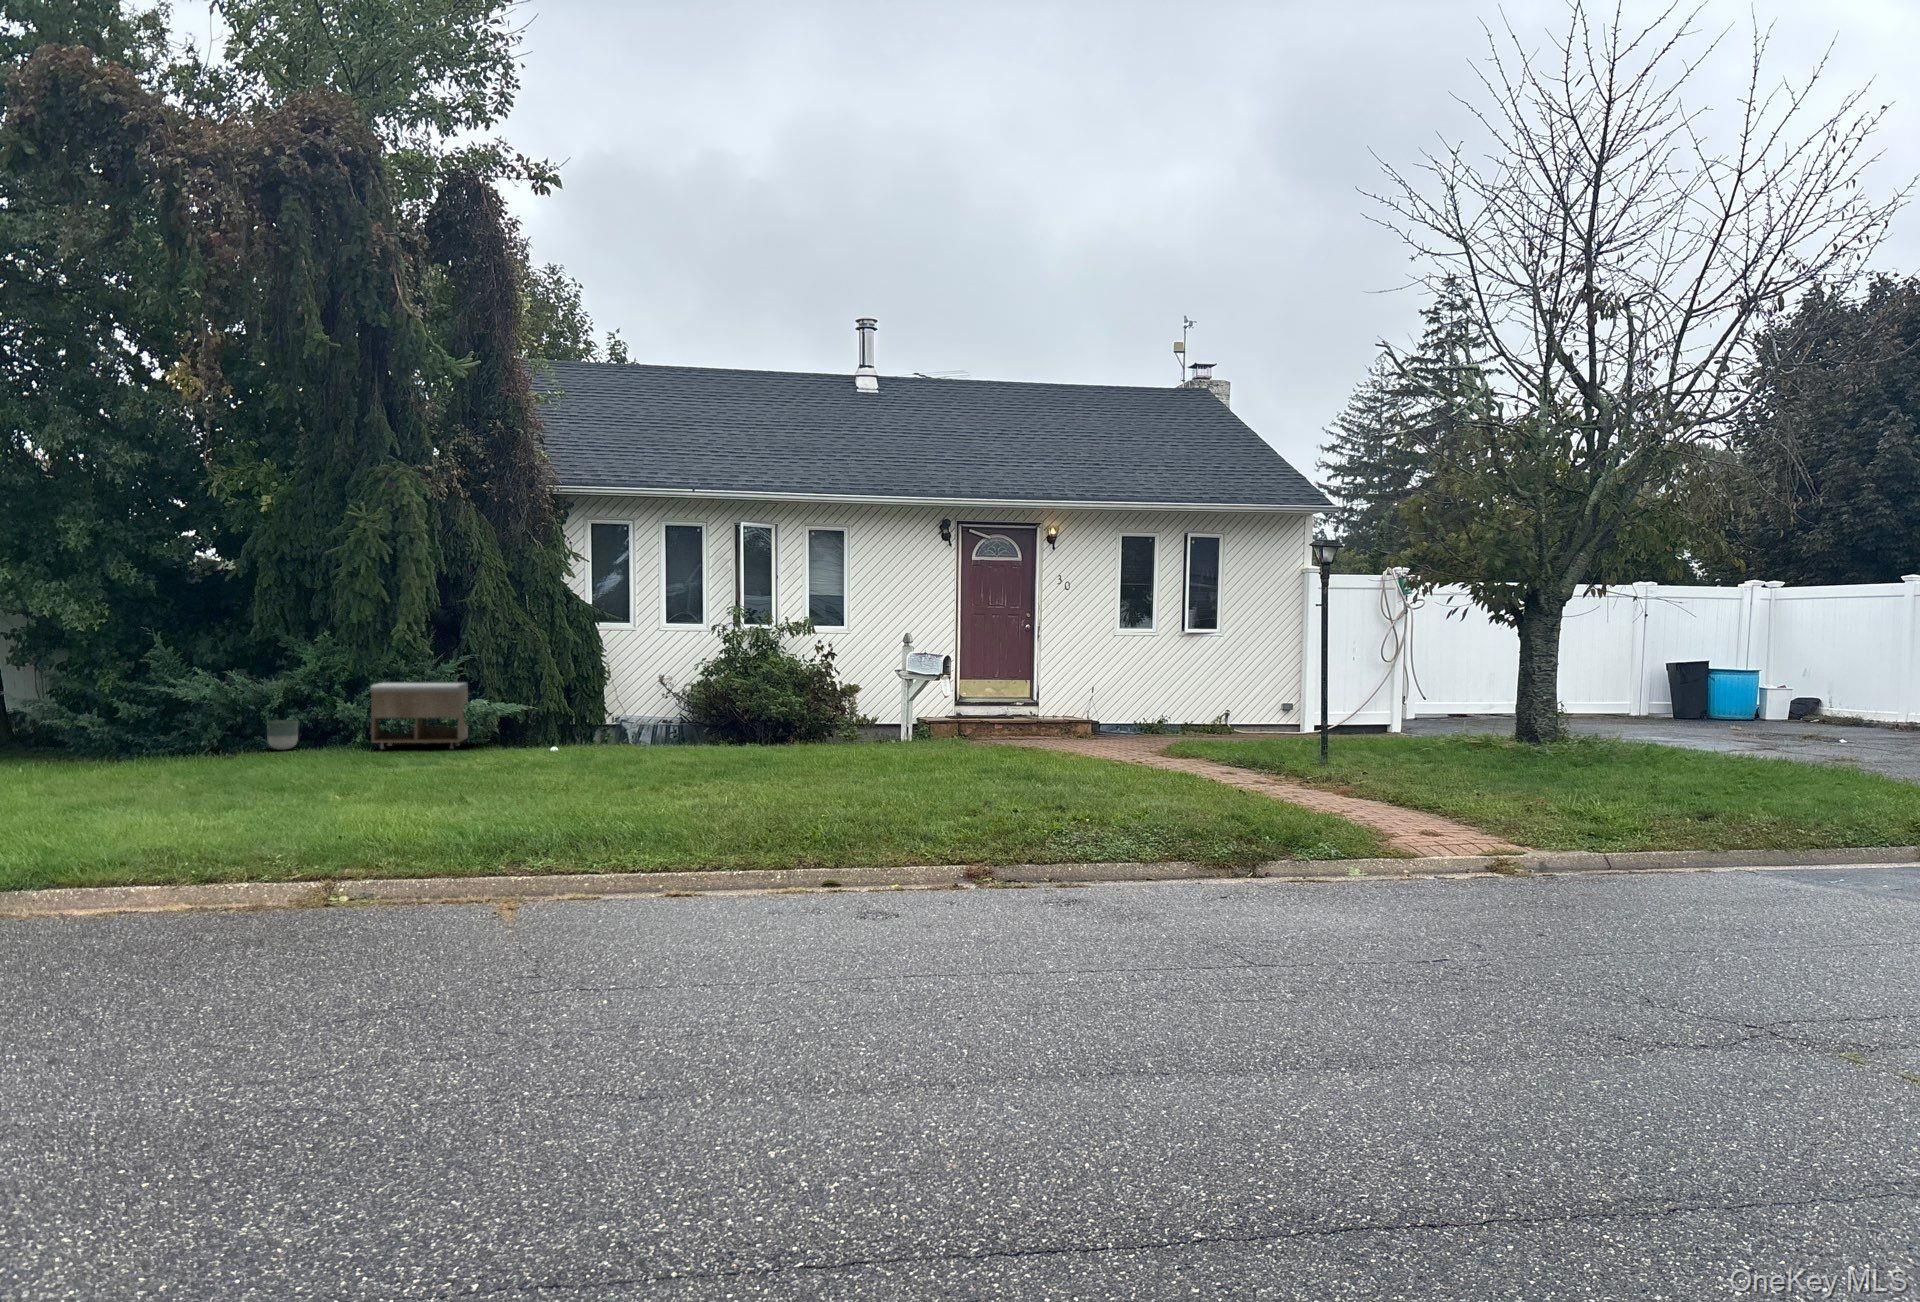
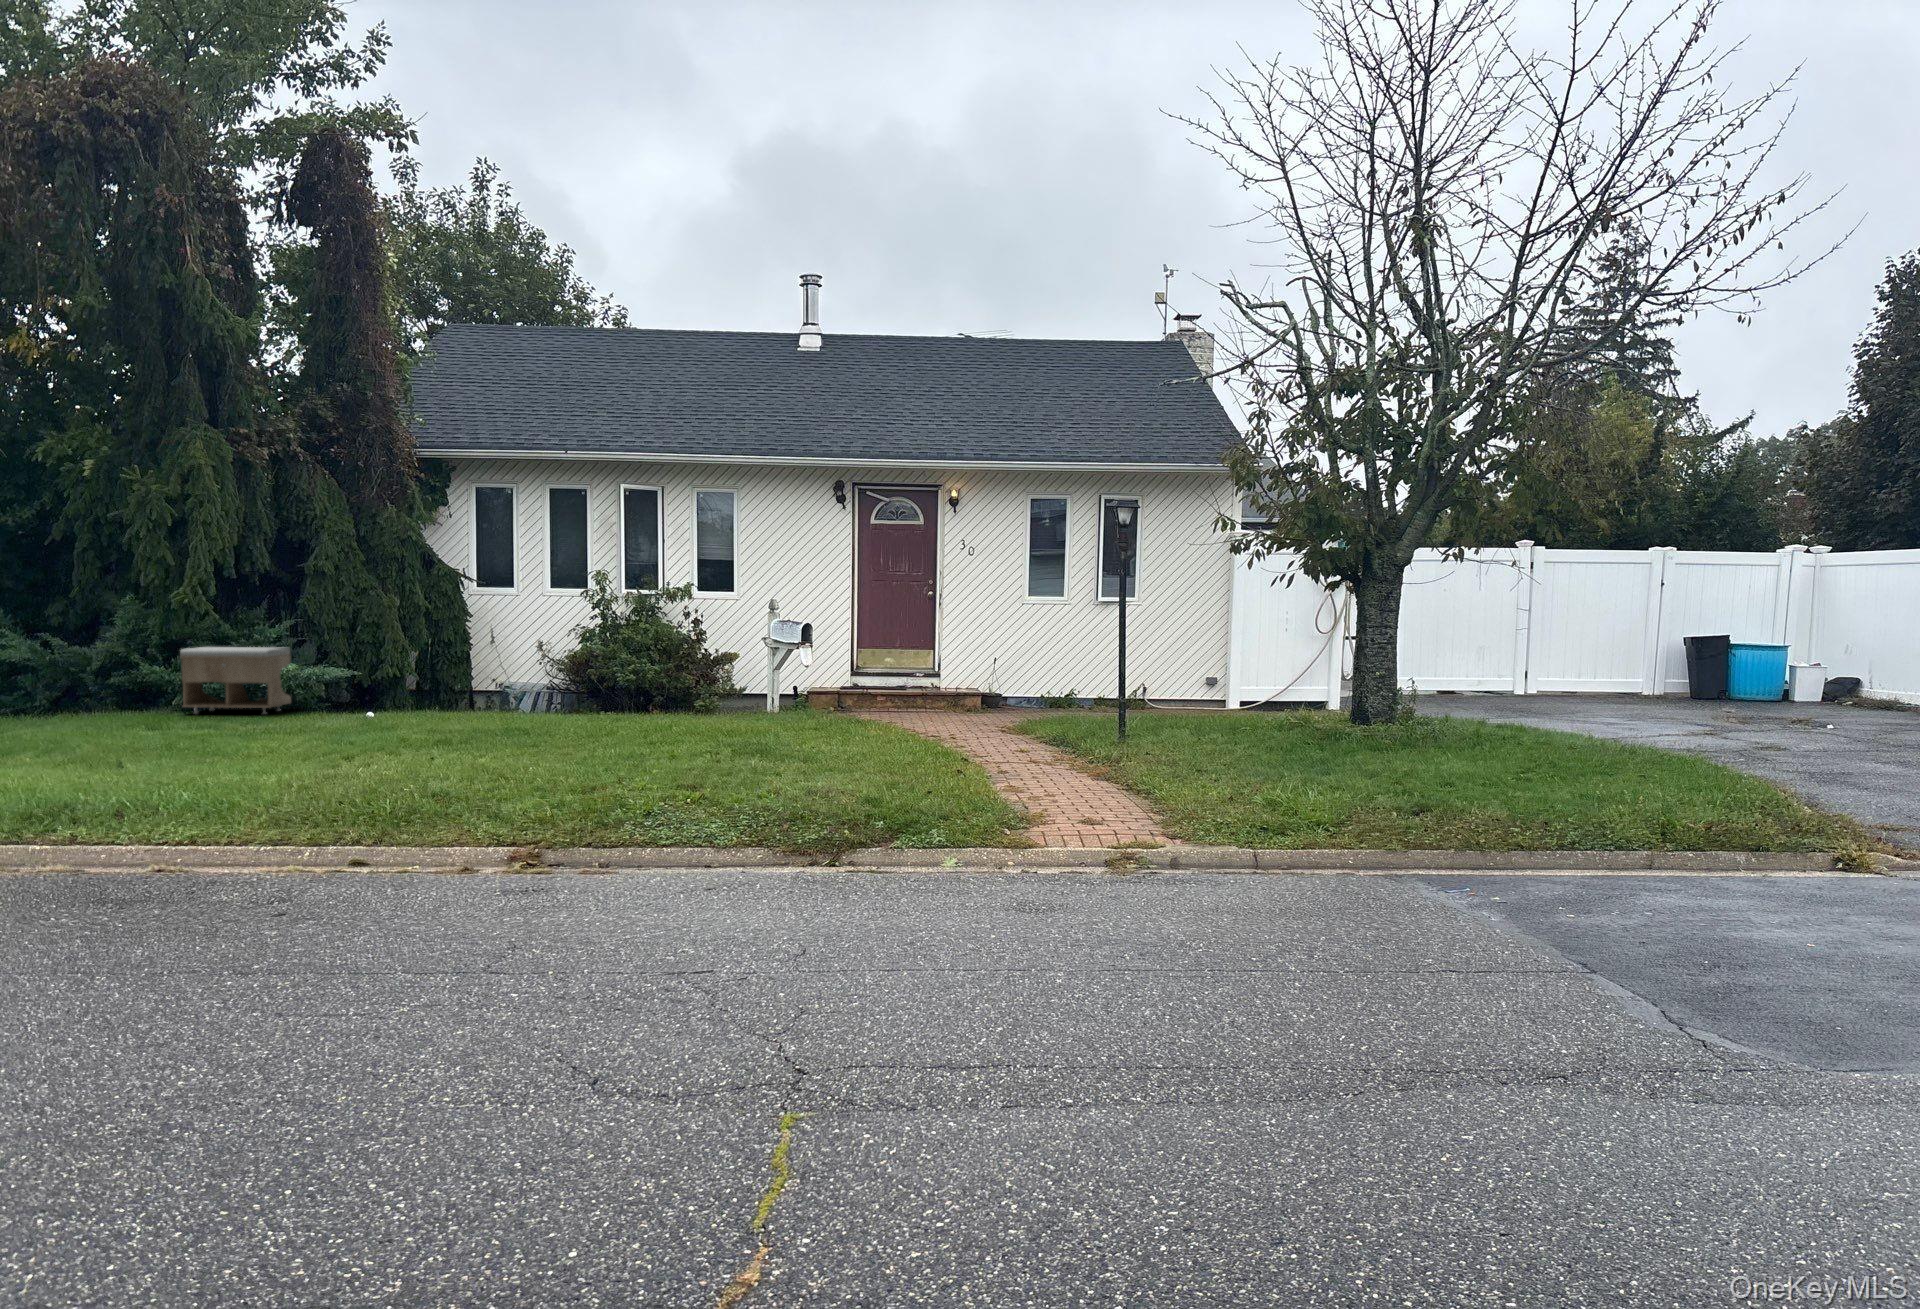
planter: present [267,720,298,750] -> none [84,683,118,713]

